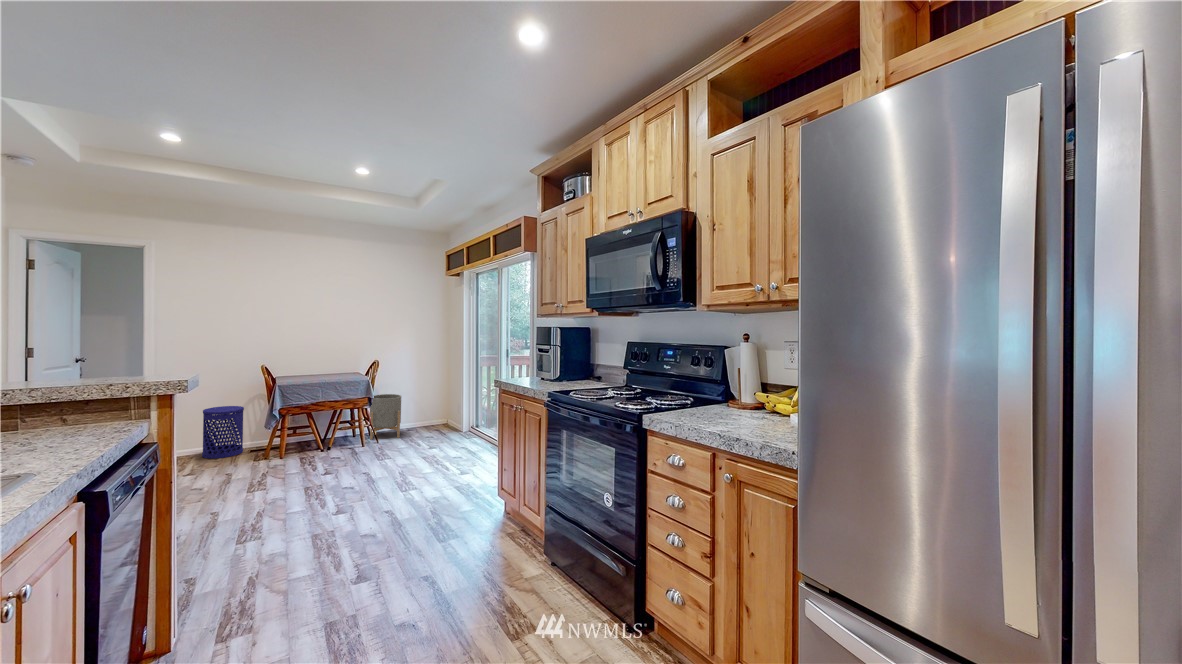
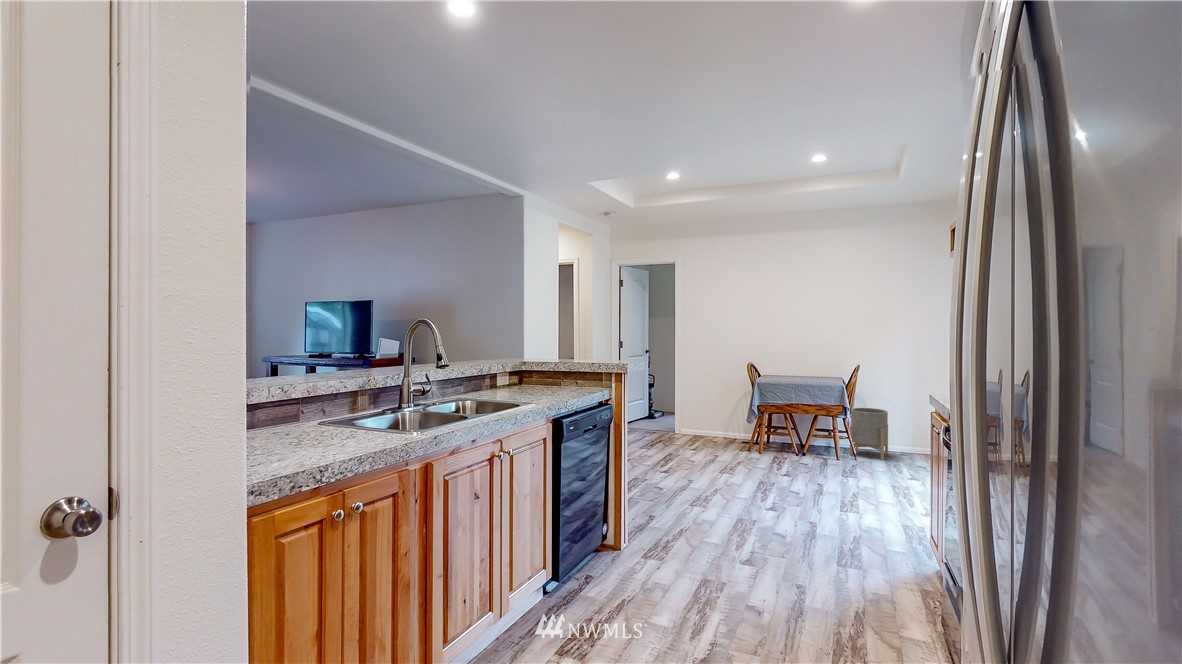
waste bin: present [202,406,244,458] -> none [711,402,739,444]

